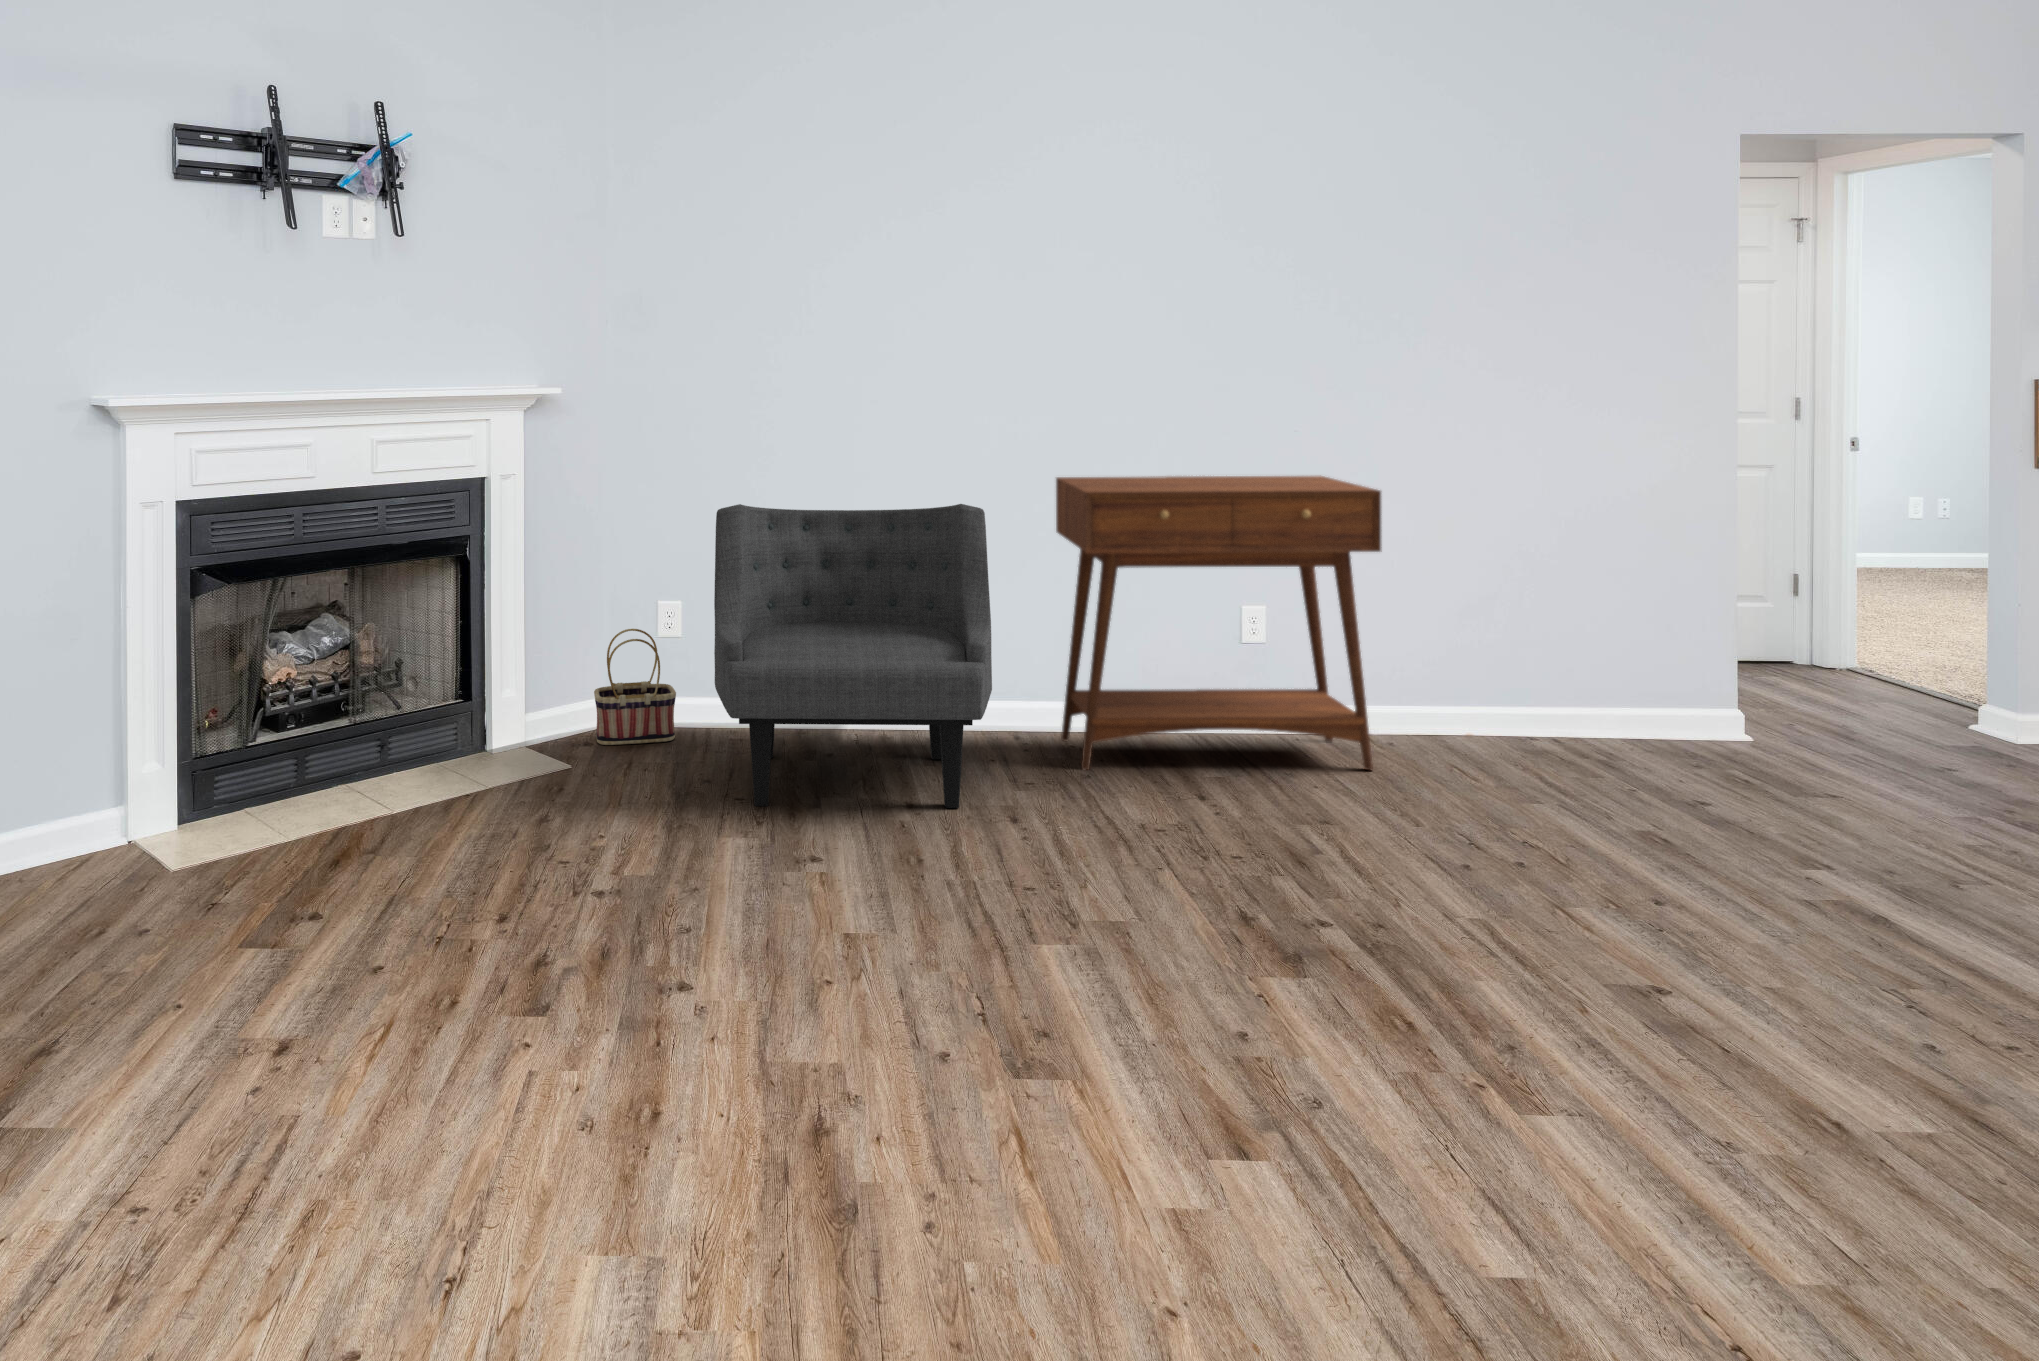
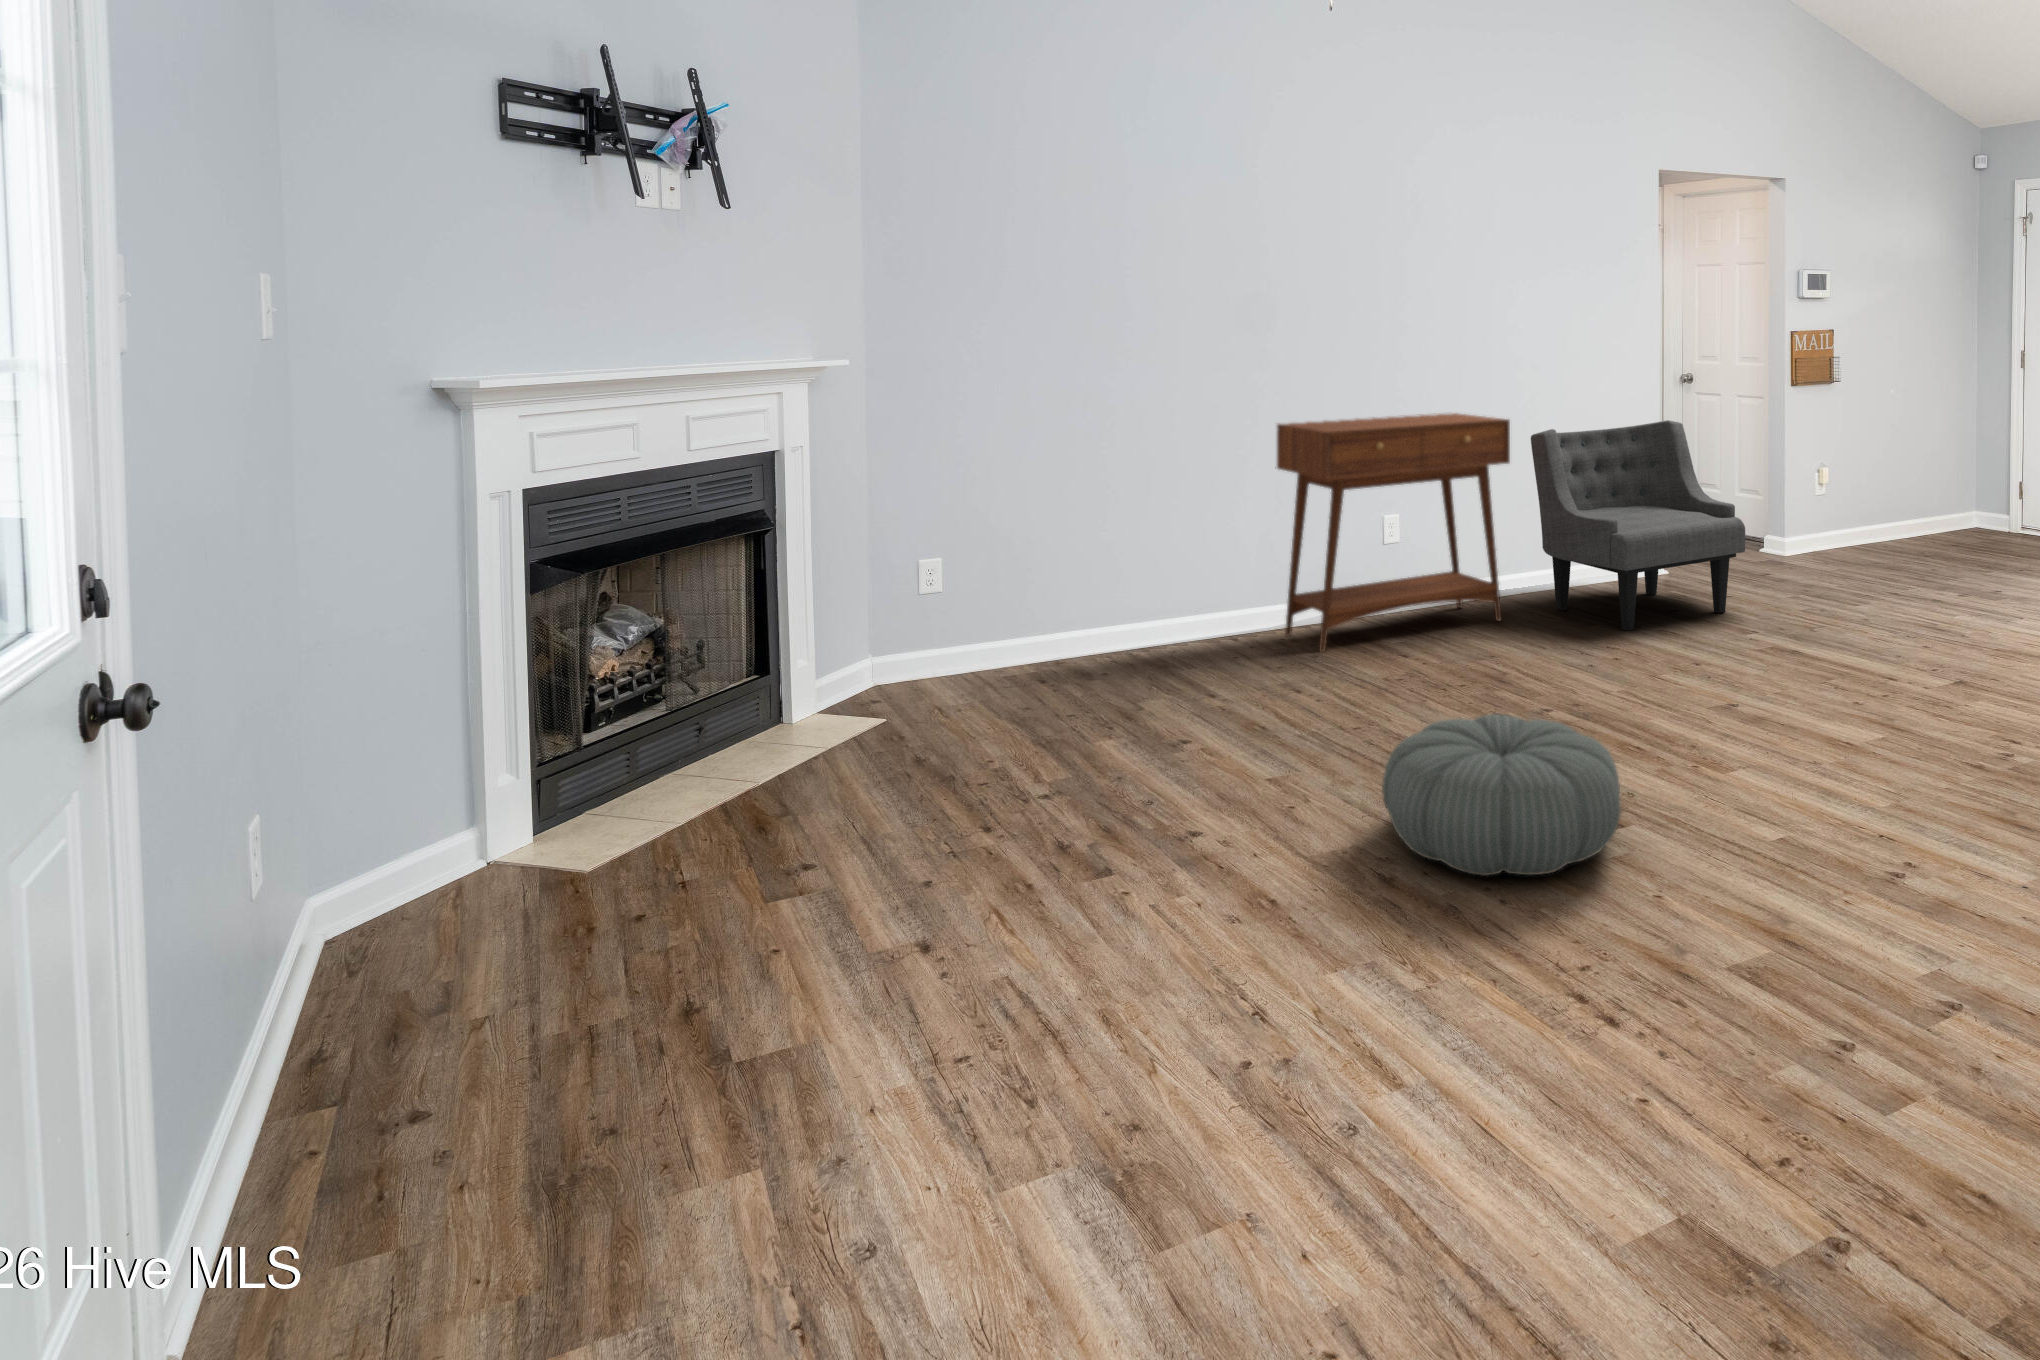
armchair: present [714,504,992,808] -> present [1531,420,1745,630]
basket: present [594,629,676,745] -> none [884,590,969,702]
pouf: none [859,915,1227,1206] -> present [1382,714,1621,876]

